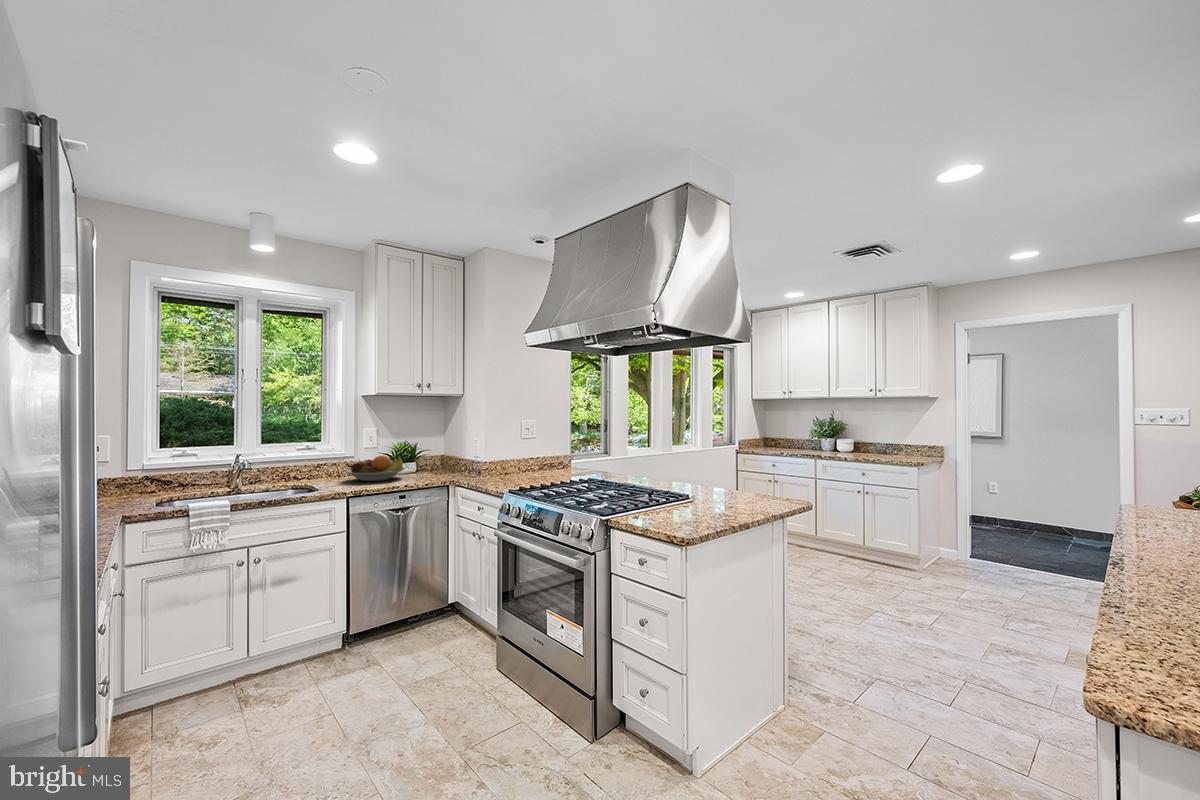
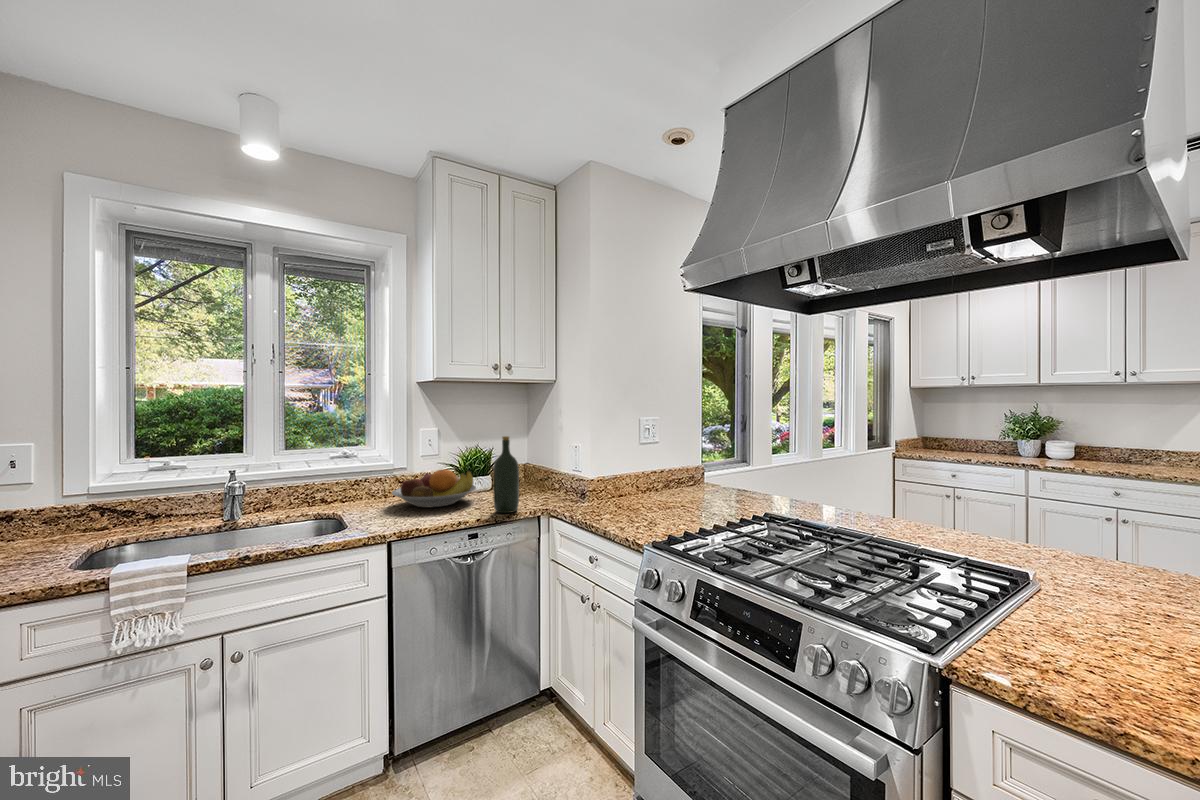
wine bottle: none [417,432,435,482] -> present [493,436,519,513]

